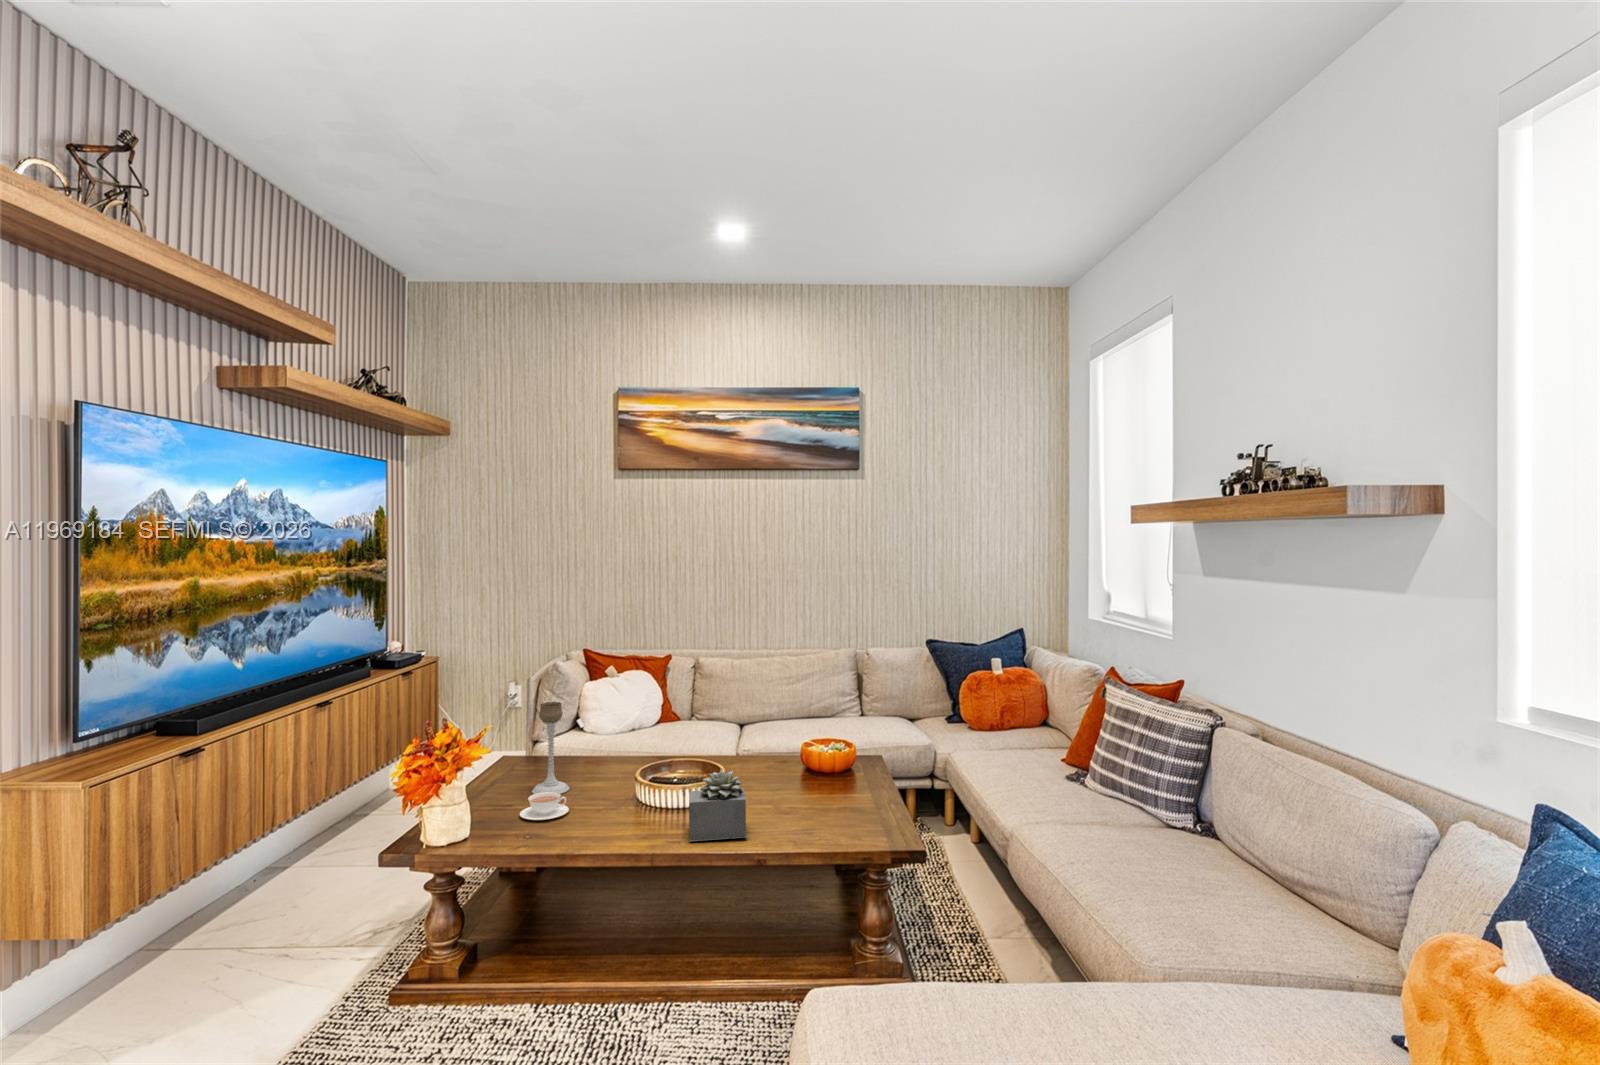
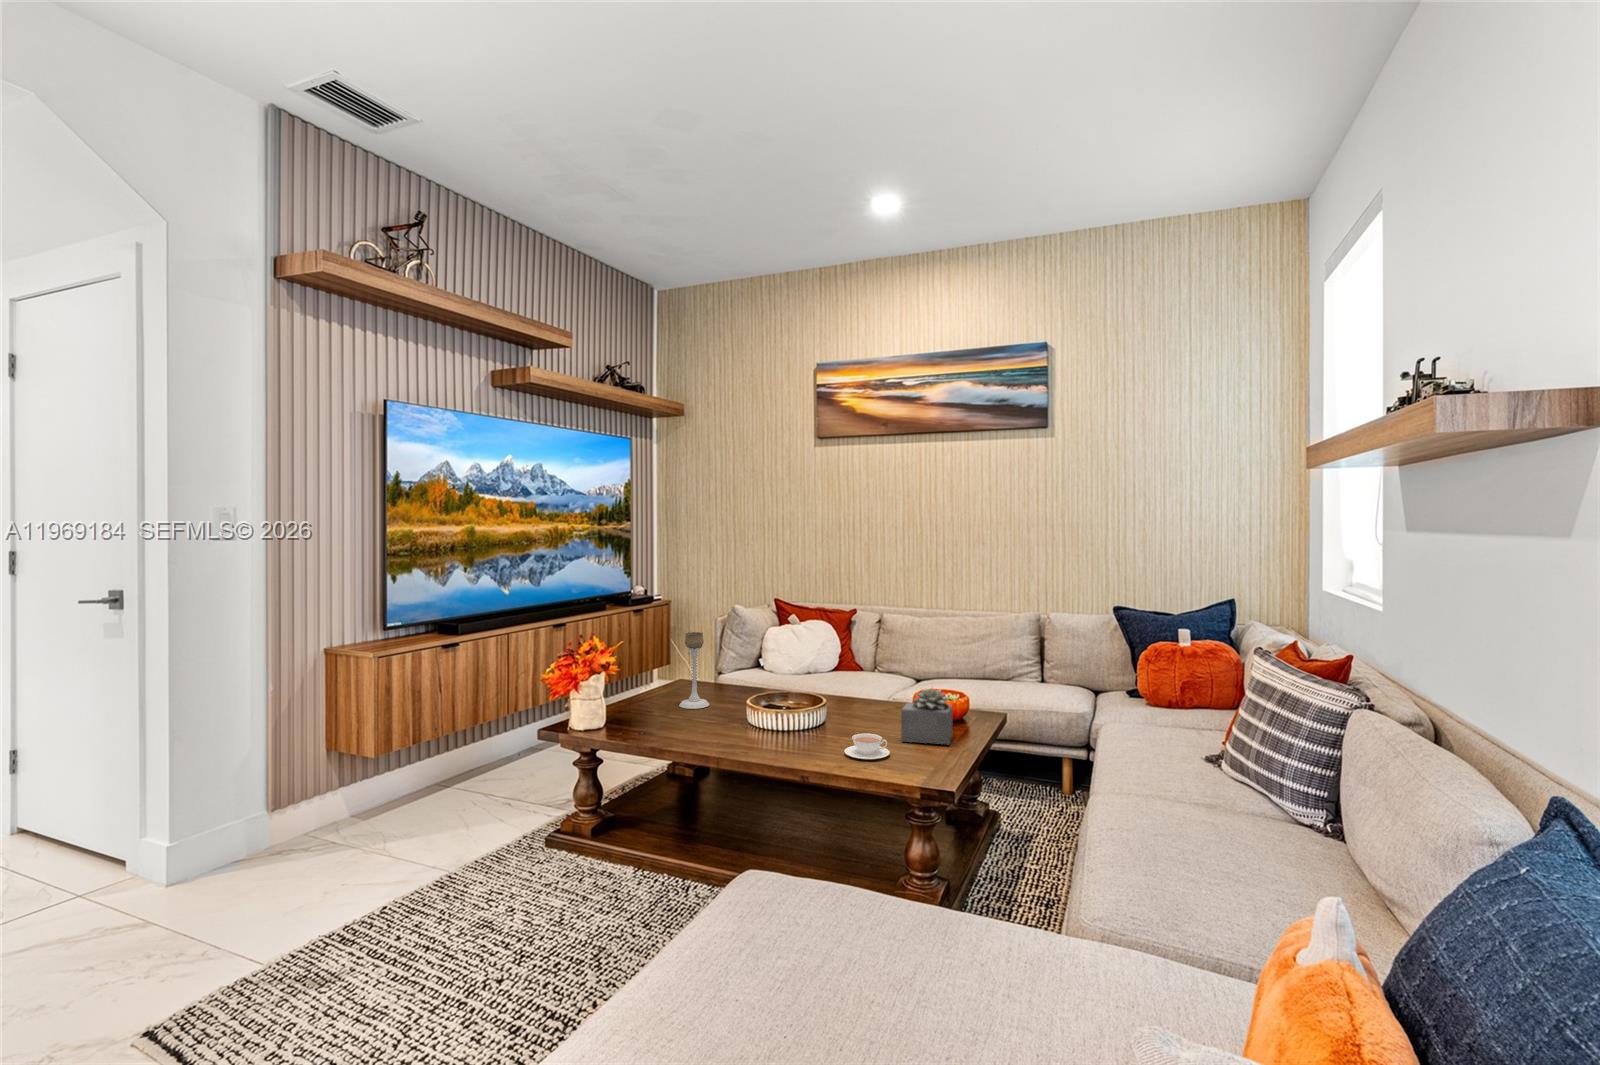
succulent plant: present [689,770,747,841] -> present [901,688,953,744]
teacup: present [519,792,569,820] -> present [844,733,890,759]

